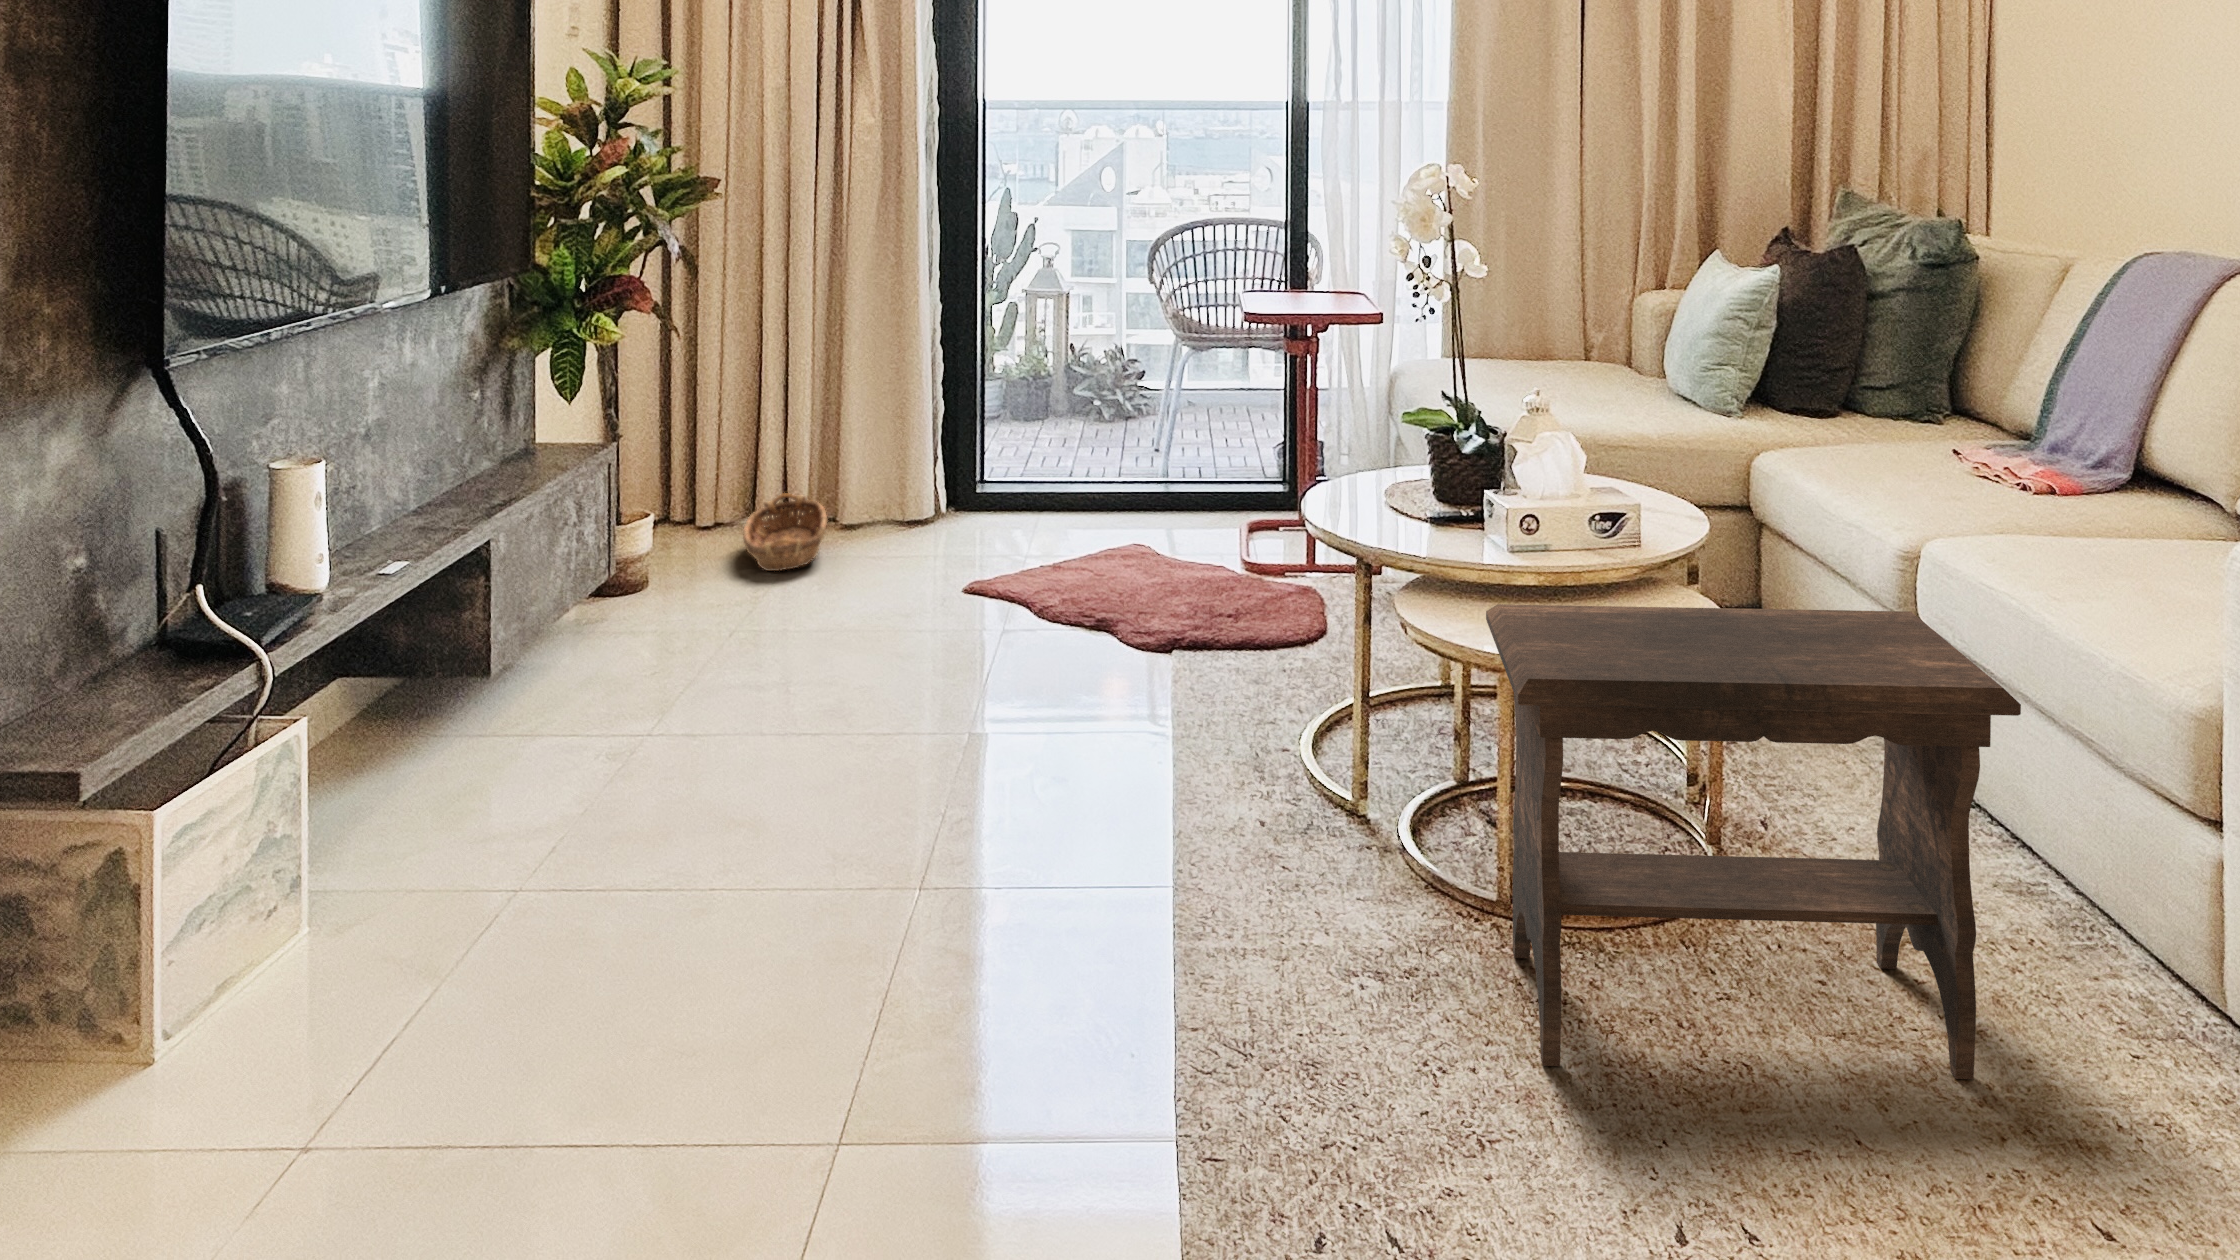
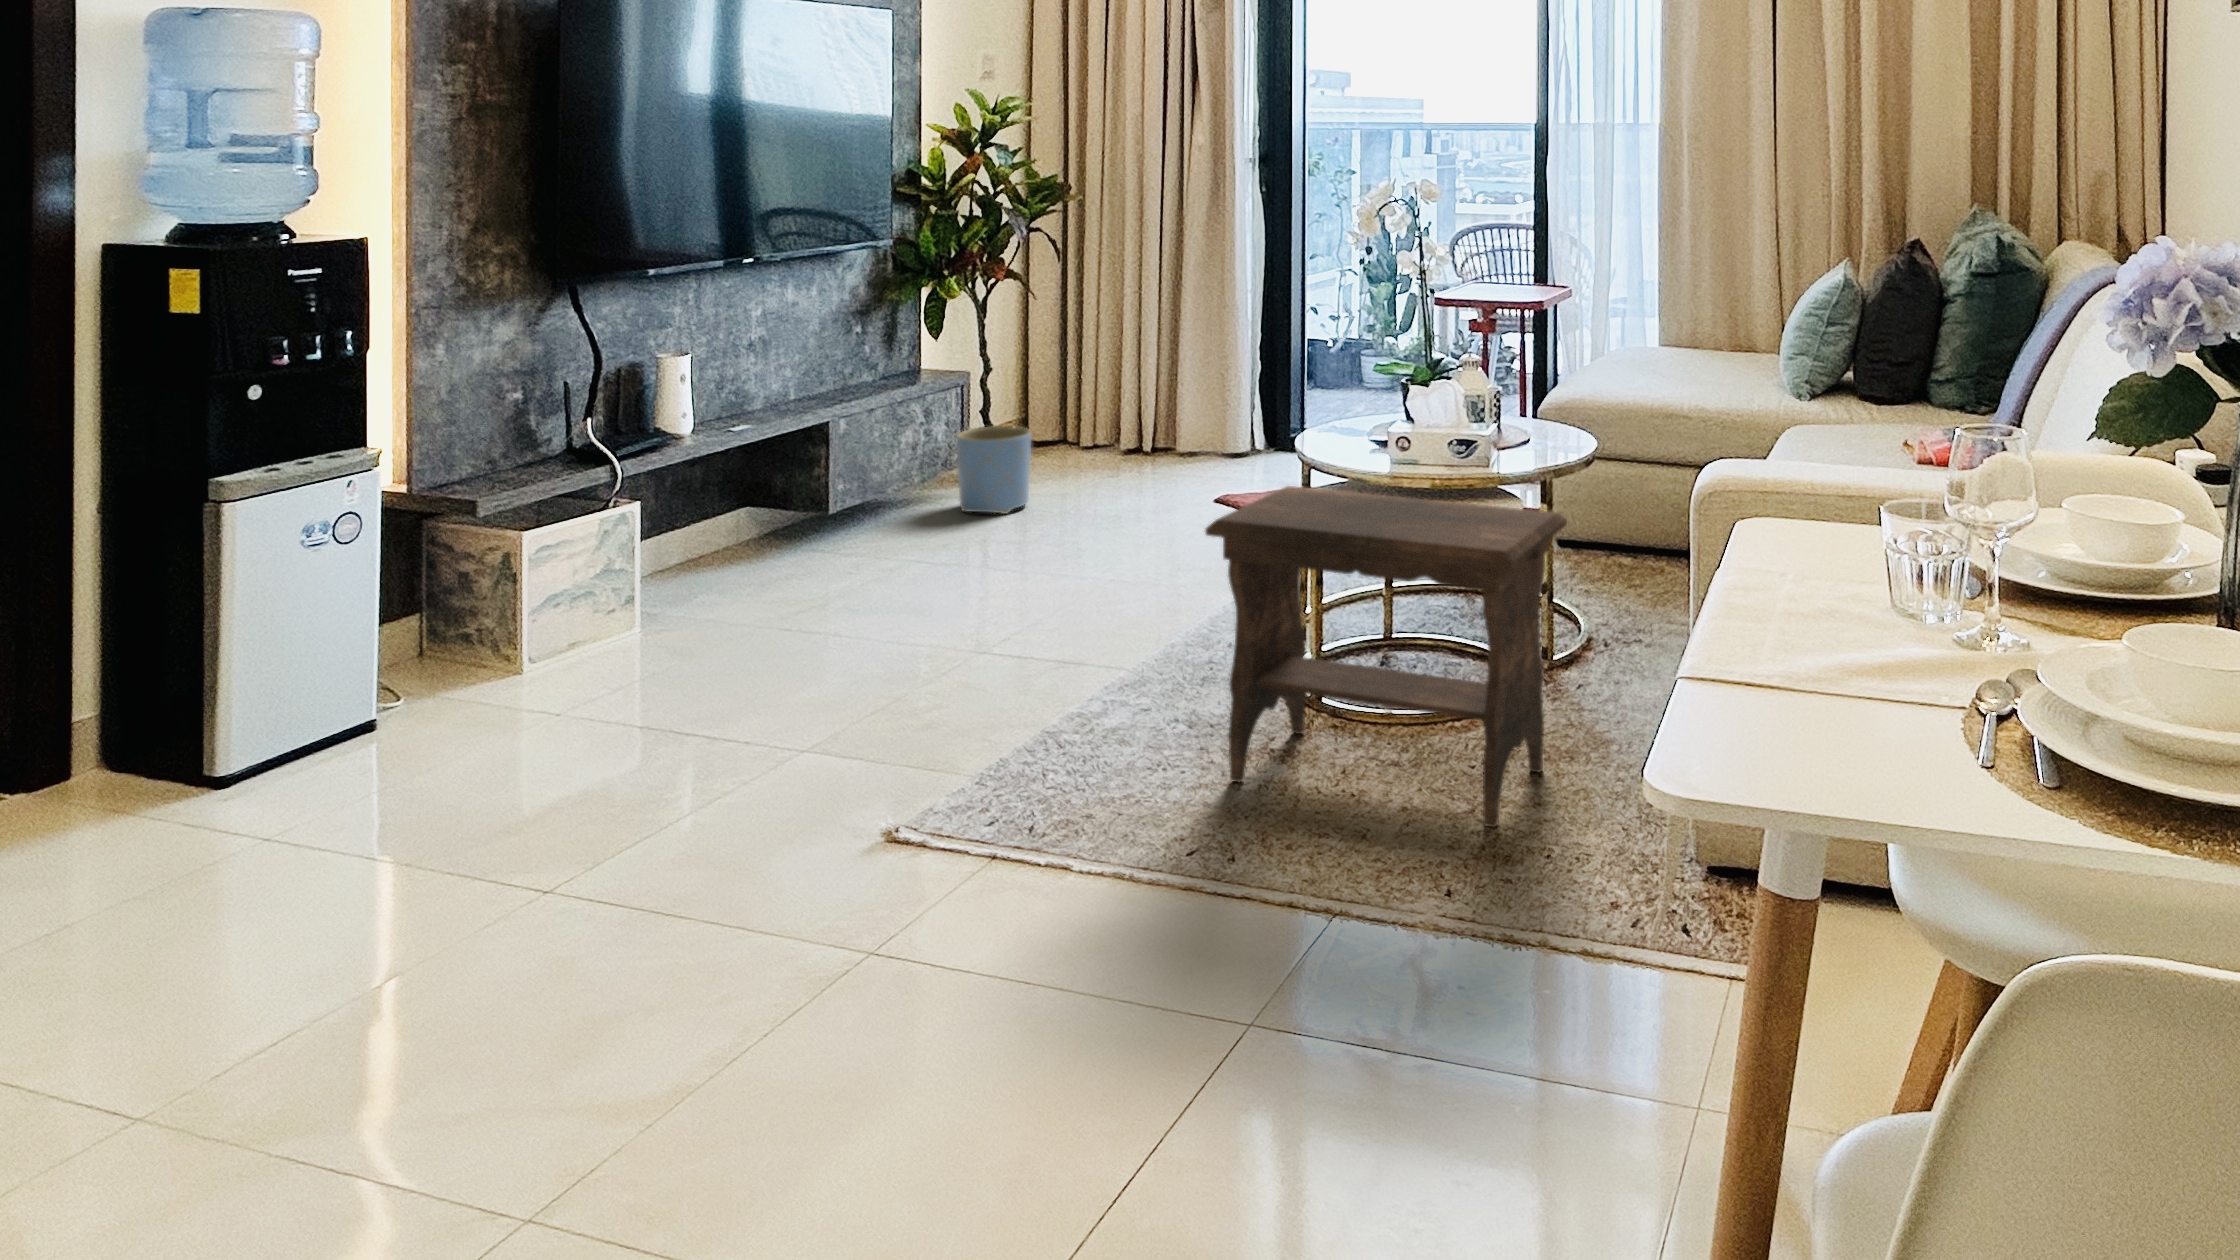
basket: present [743,493,828,571] -> none [1064,425,1161,482]
planter: none [618,515,723,643] -> present [957,426,1031,514]

